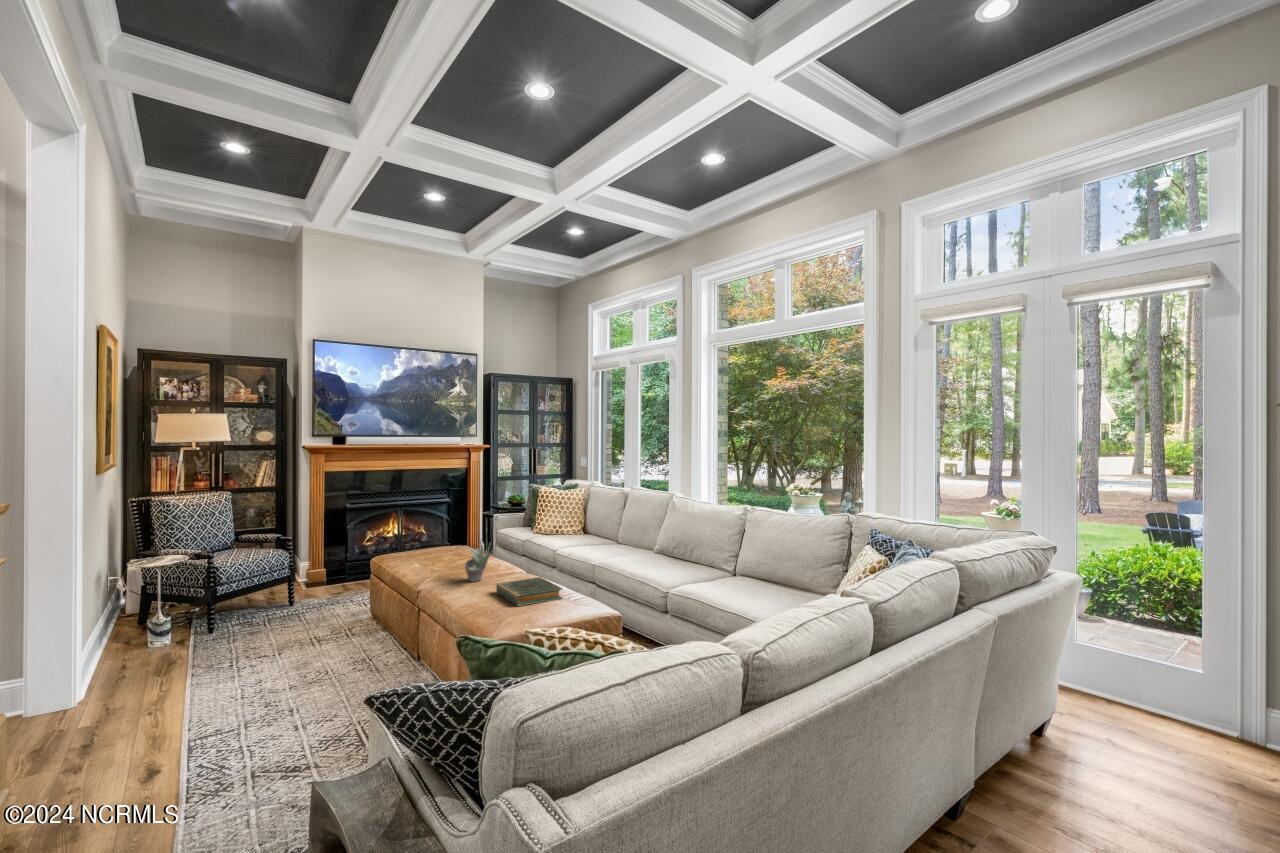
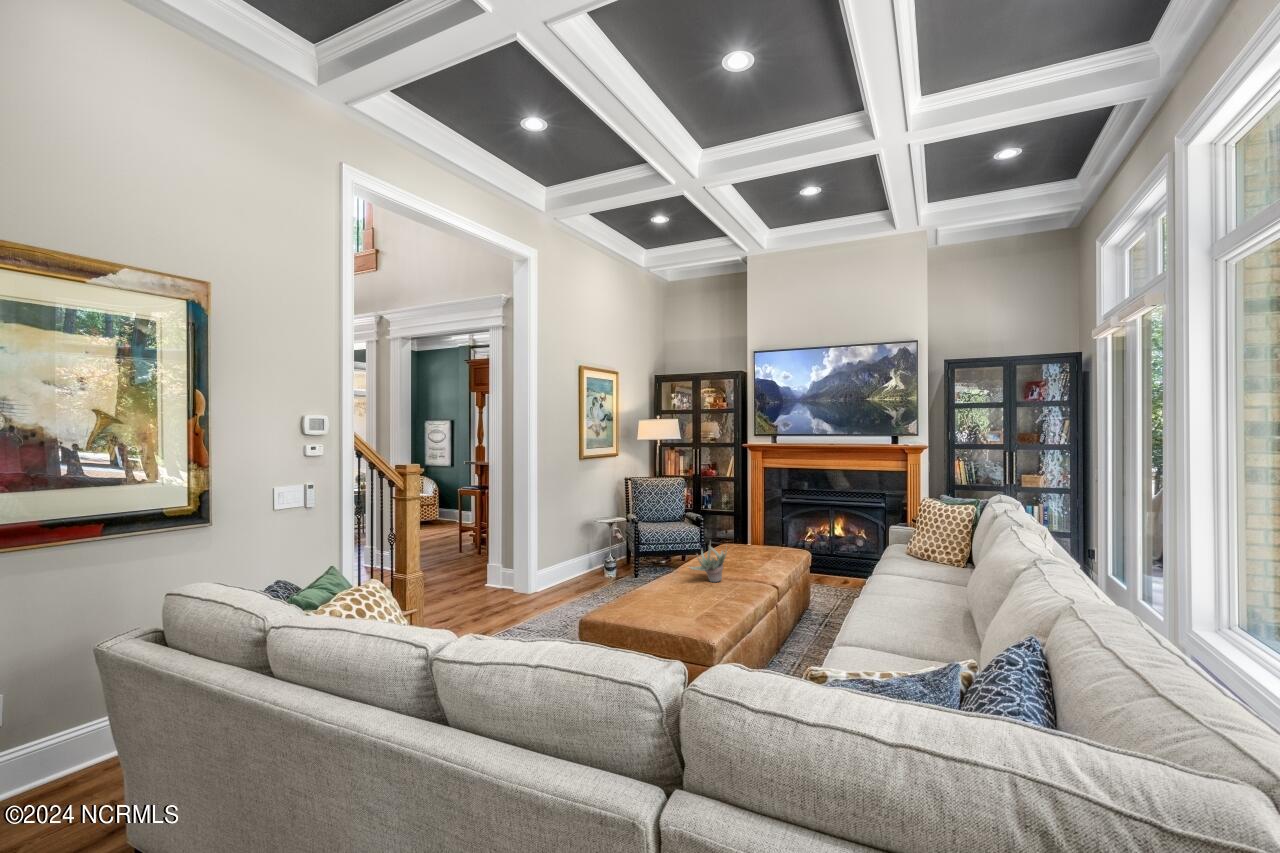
hardback book: present [496,577,563,606] -> none [671,586,738,618]

